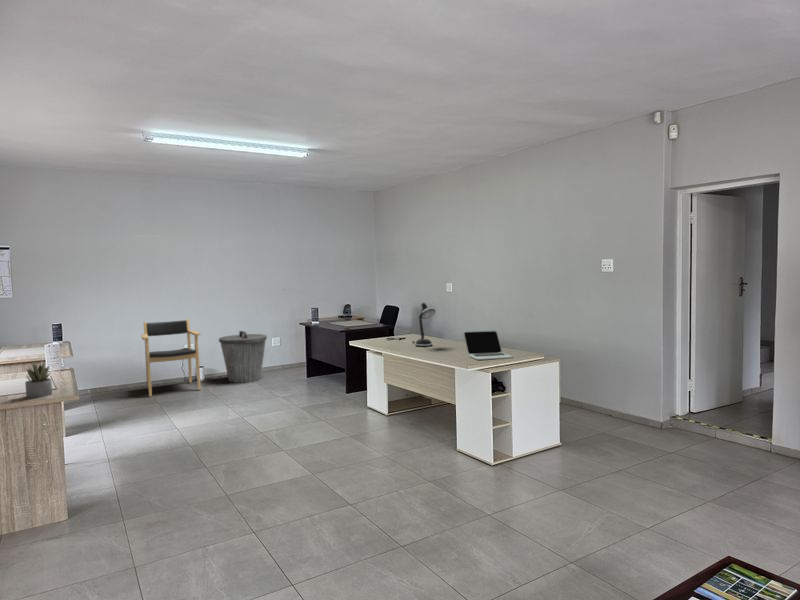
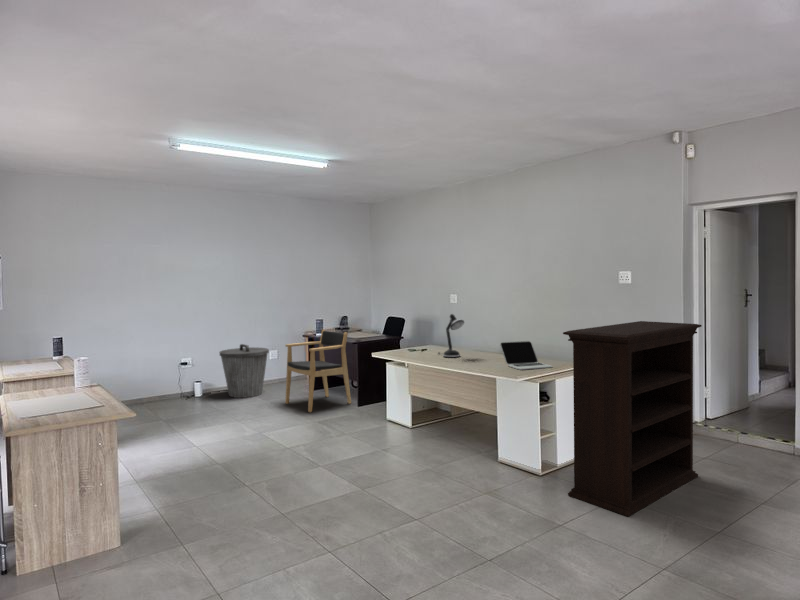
bookshelf: none [504,311,661,512] -> present [563,321,702,517]
armchair: present [141,319,201,397] -> present [285,330,351,412]
succulent plant: present [25,362,52,398] -> none [81,376,110,415]

